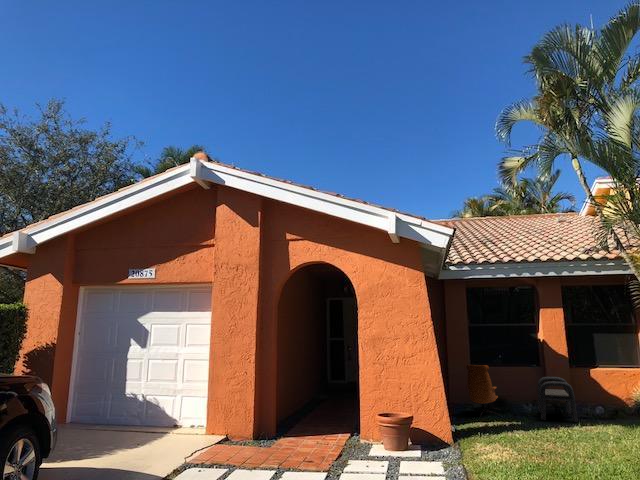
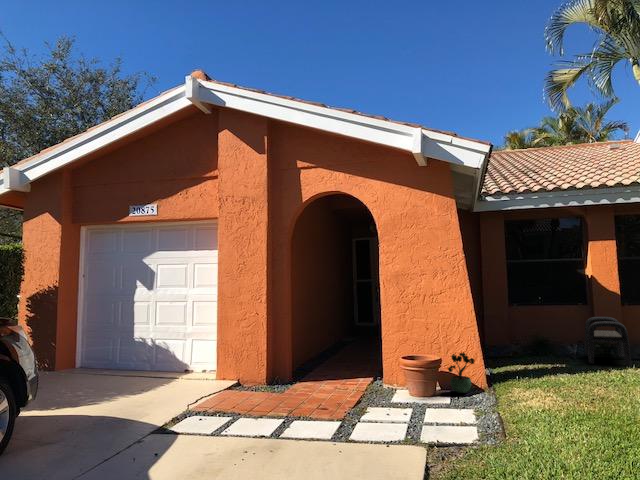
lounge chair: present [466,365,500,416] -> none [503,304,541,360]
potted plant: none [419,410,442,447] -> present [448,353,474,393]

